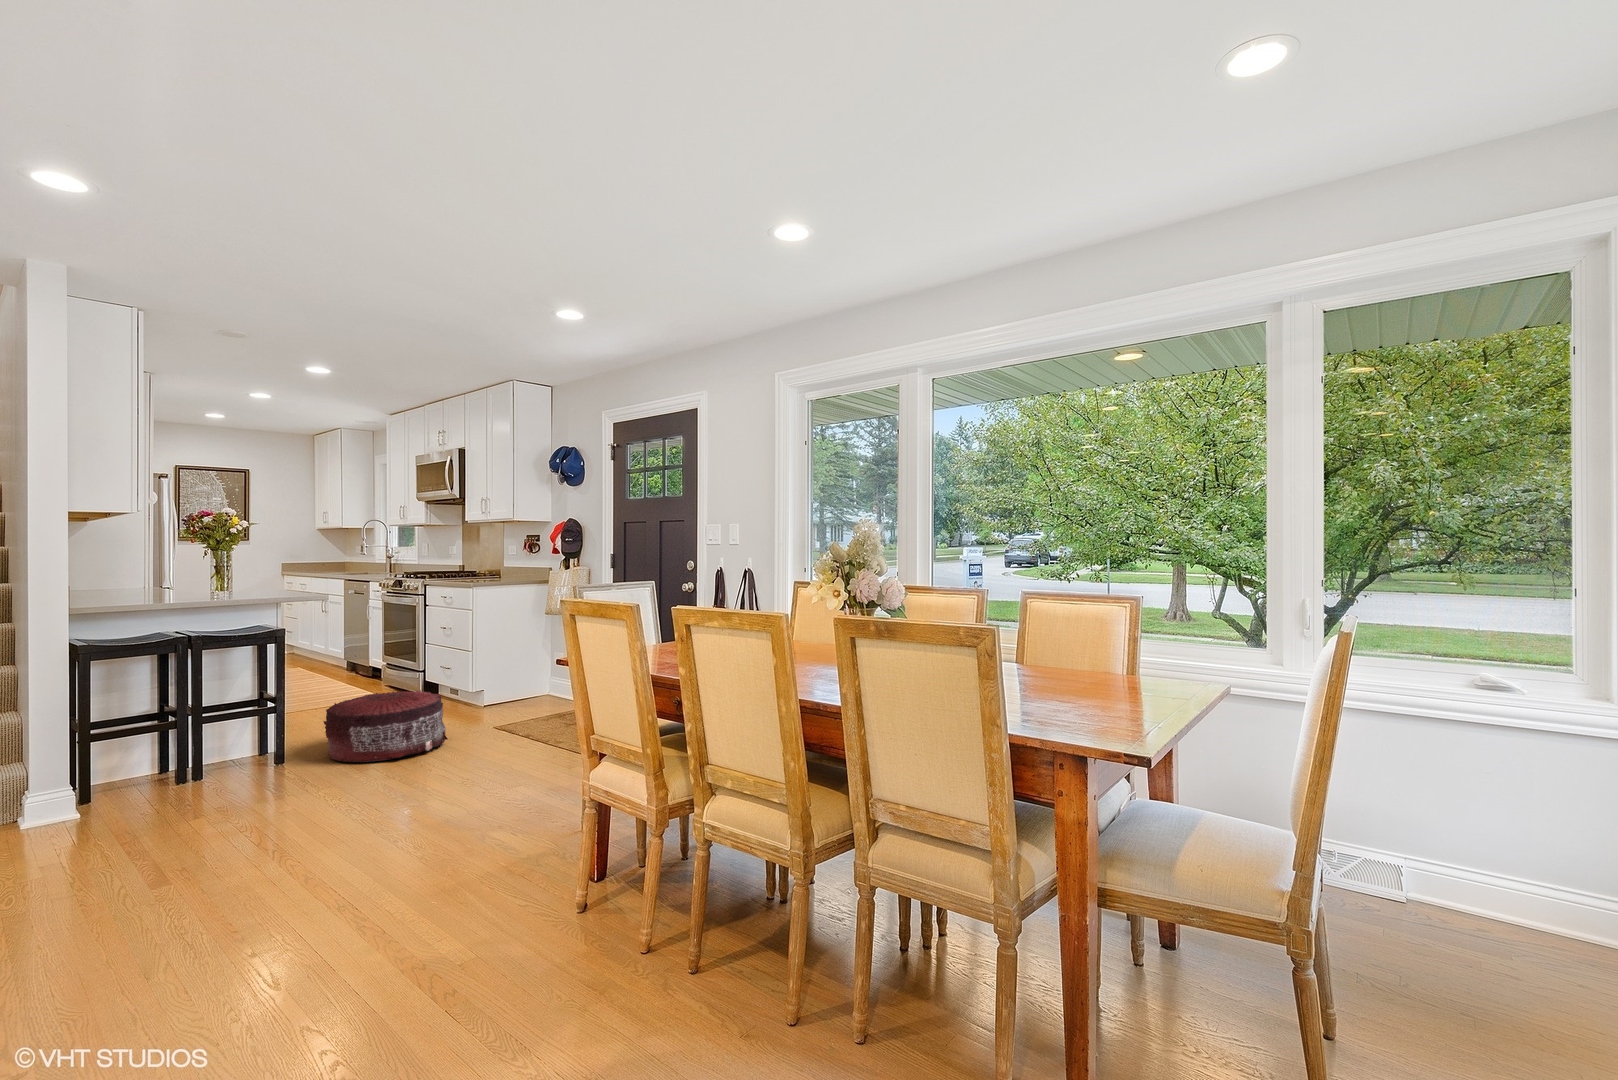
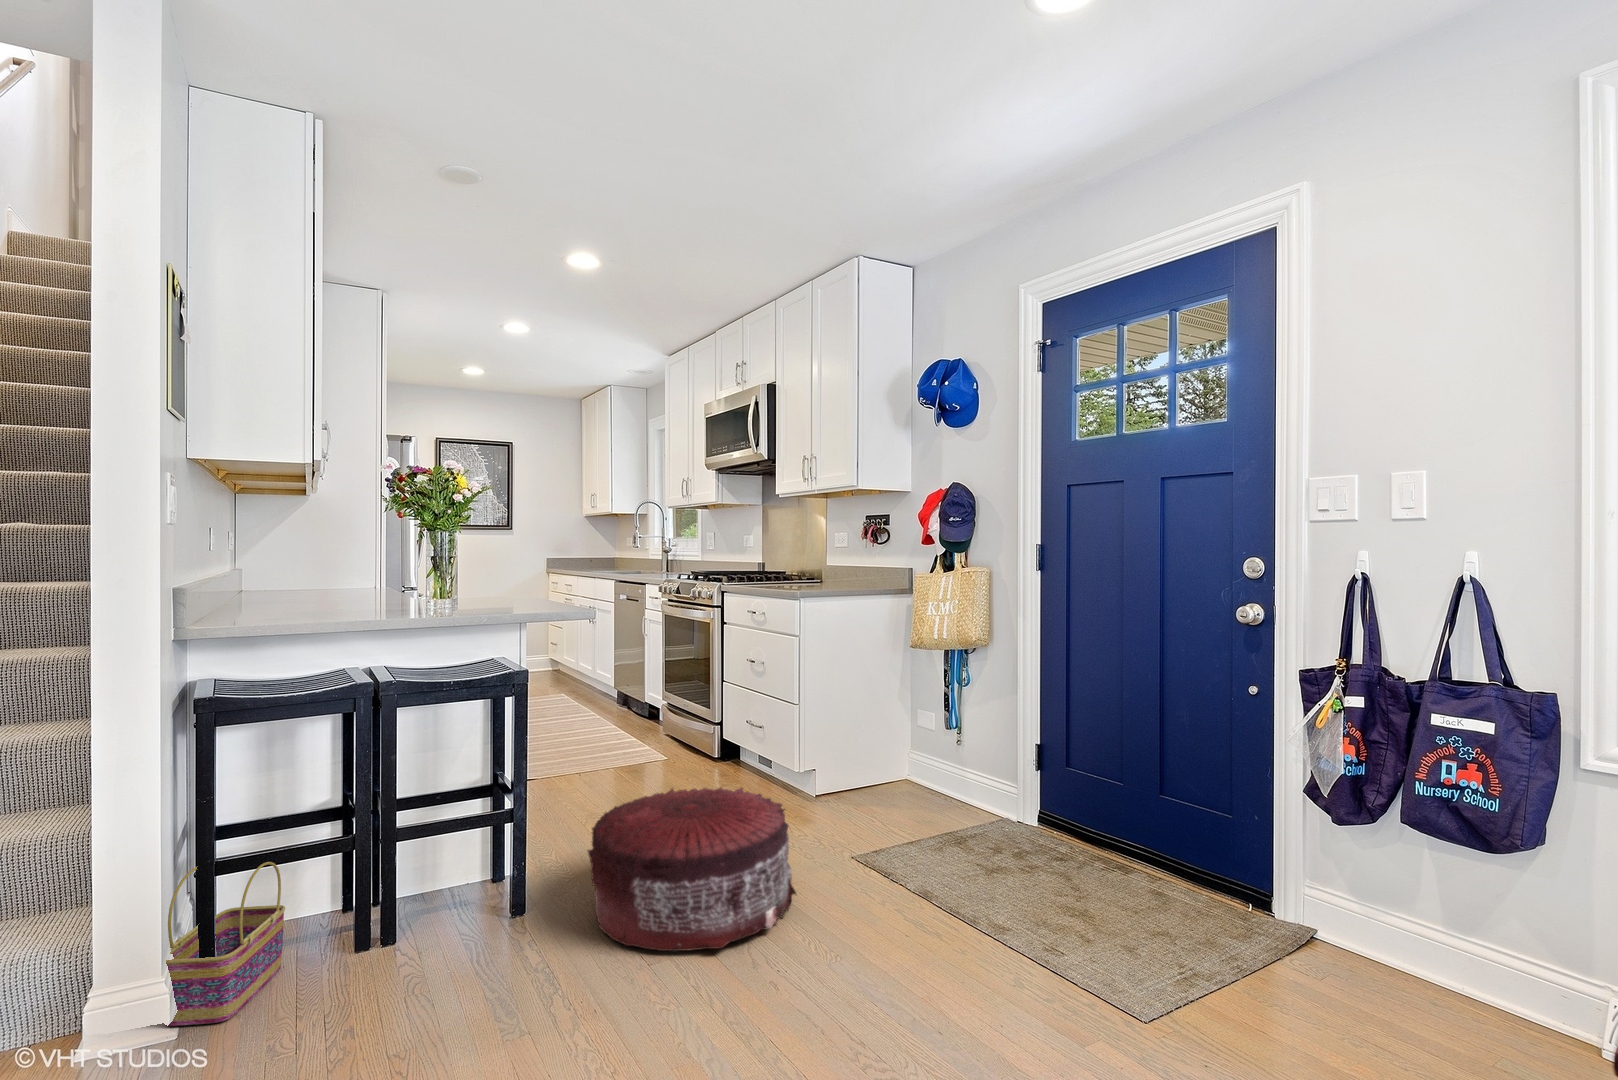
basket: none [80,725,141,802] -> present [166,862,285,1026]

